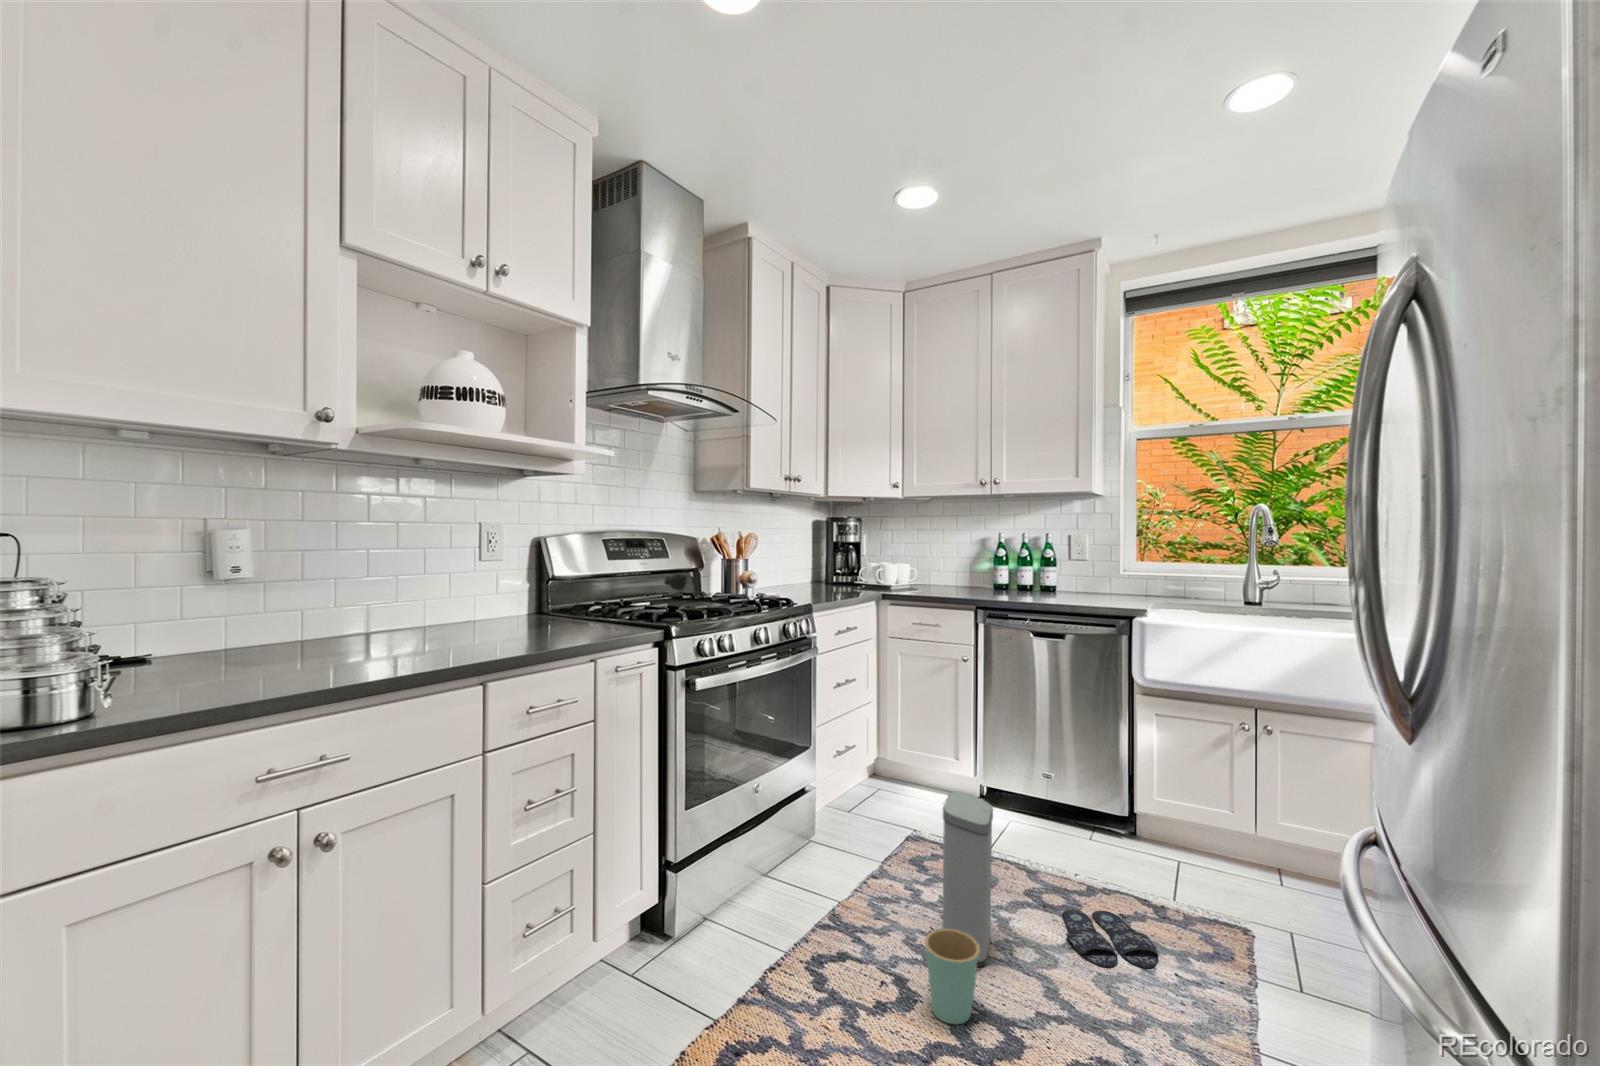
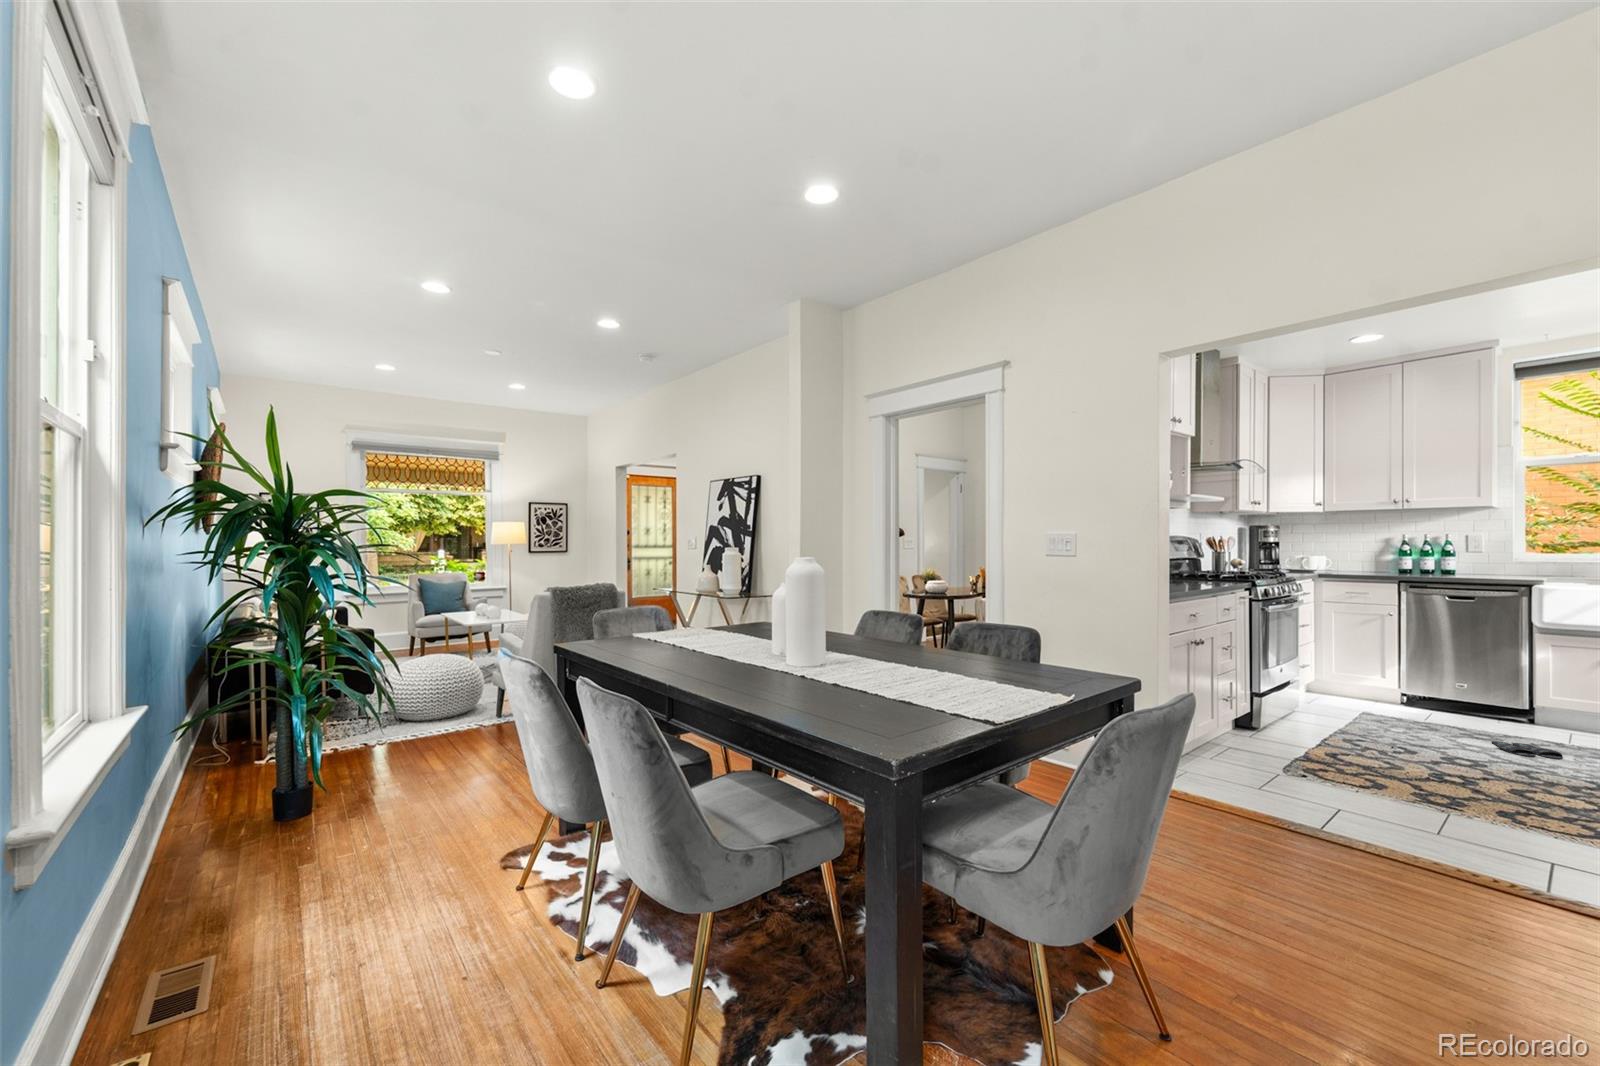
trash can: present [925,792,993,1024] -> none [1419,669,1457,760]

